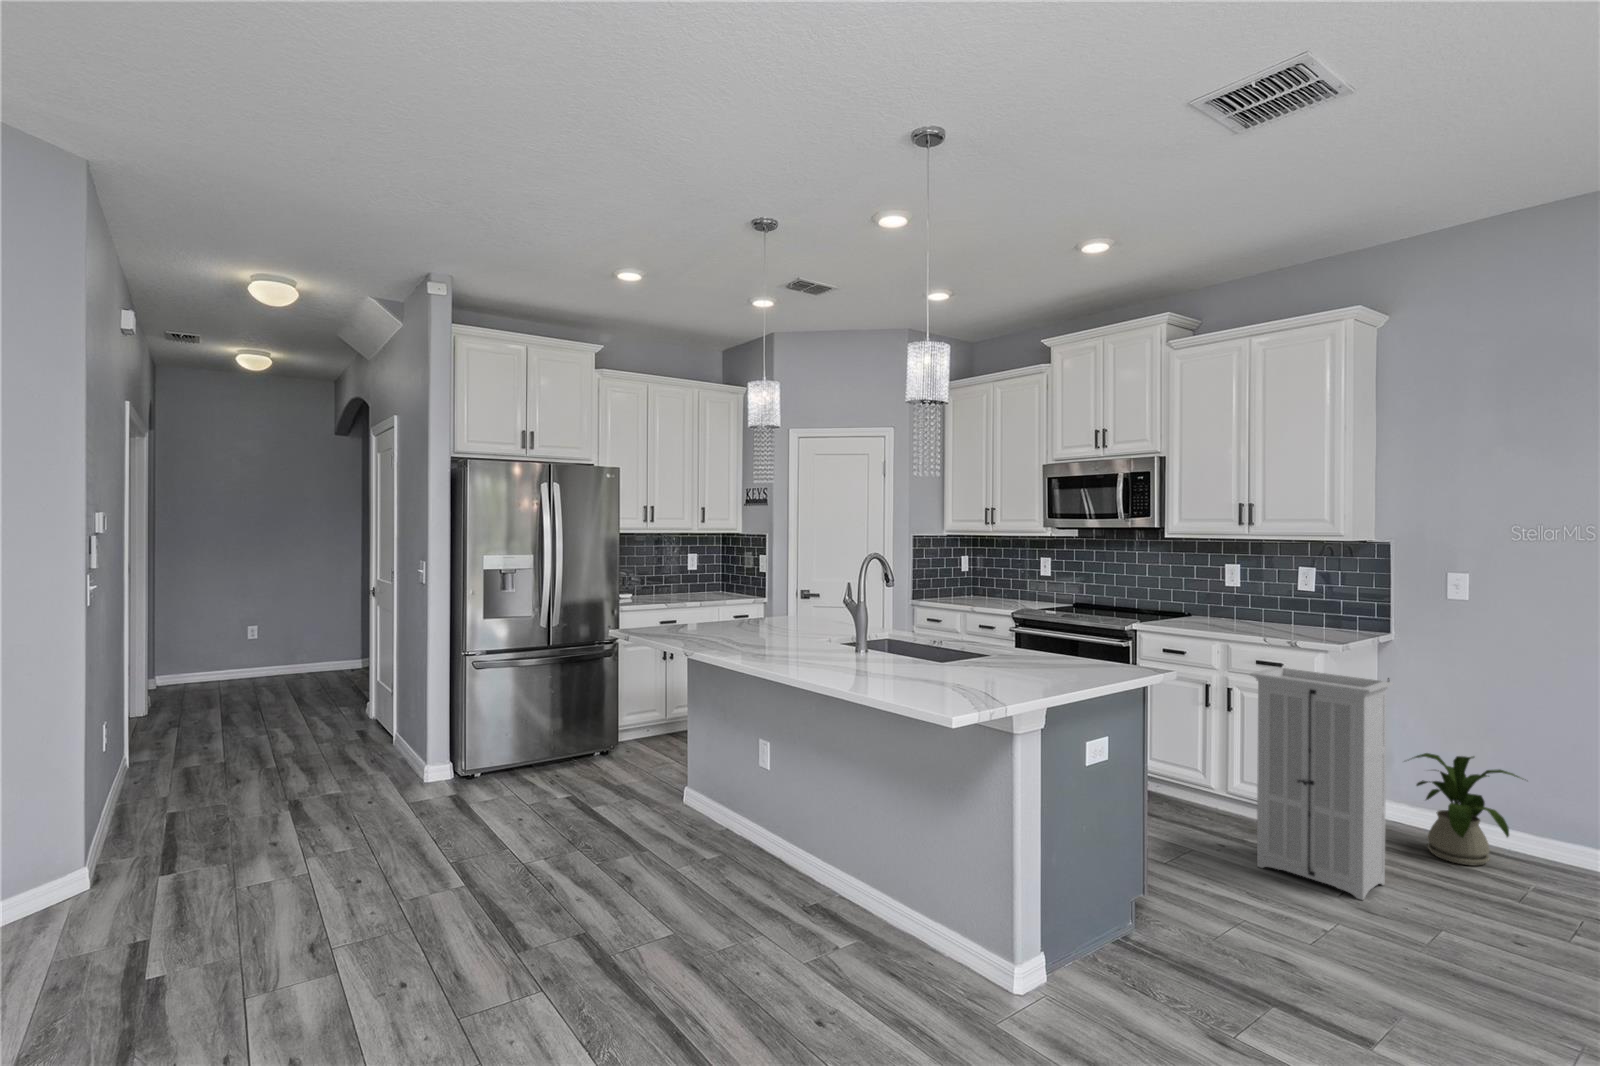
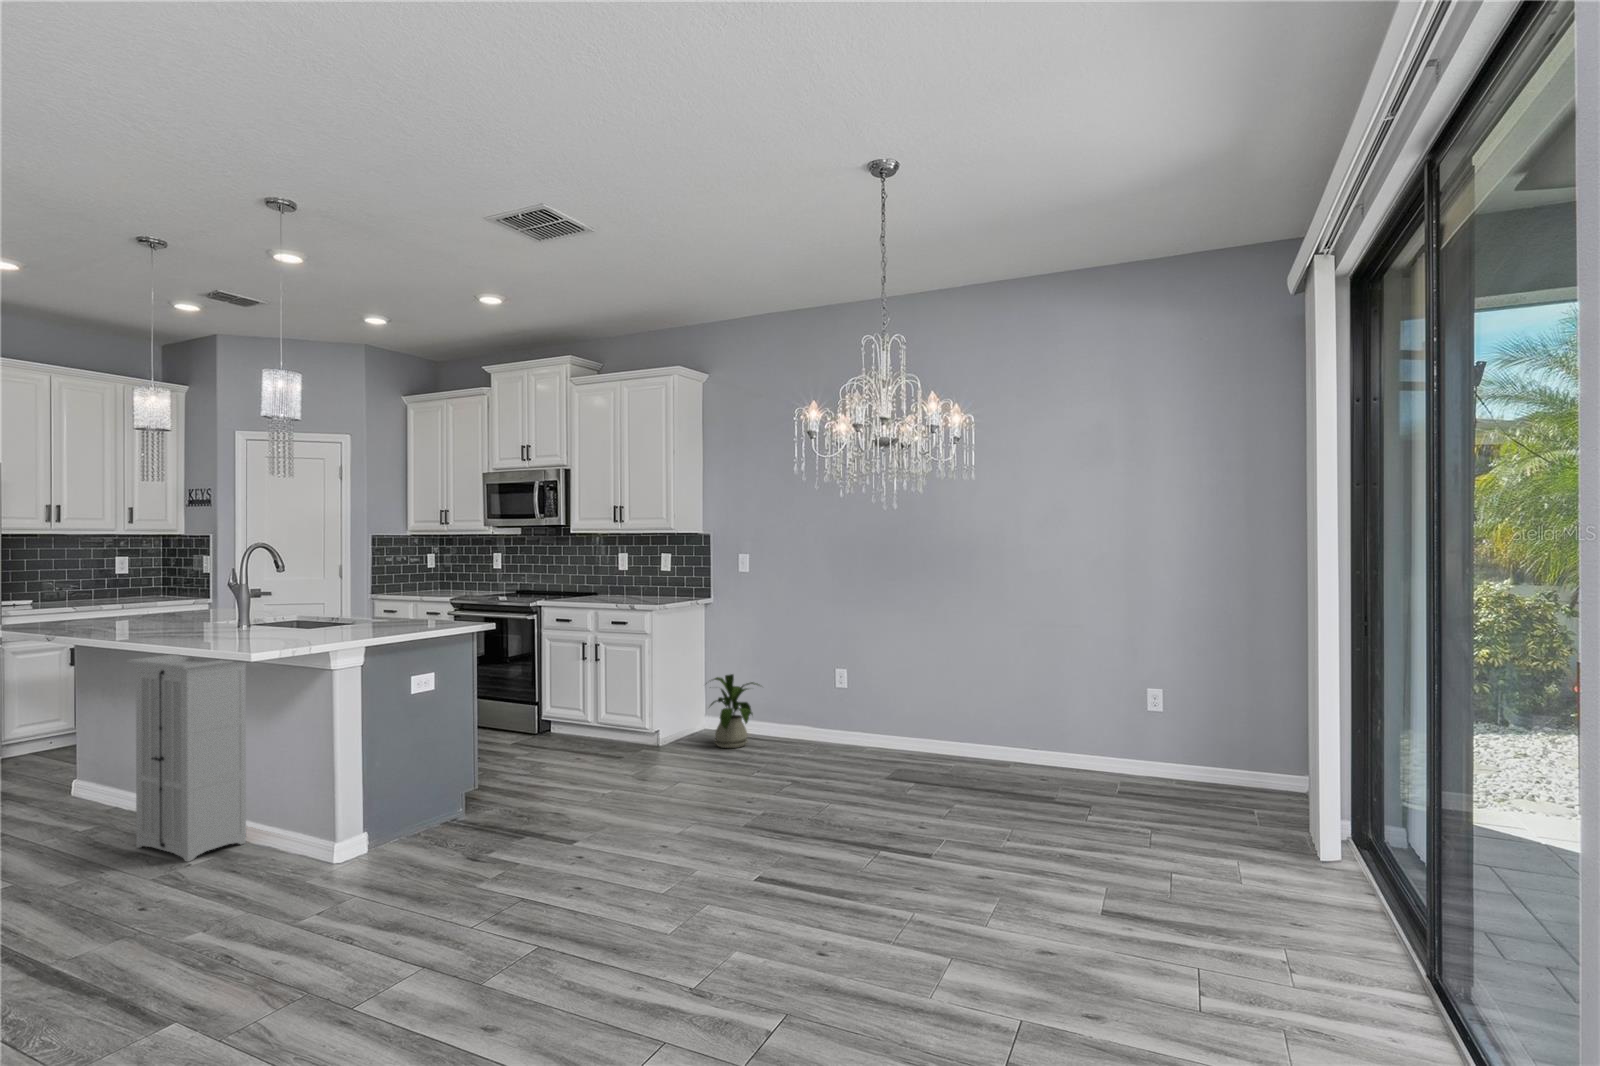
storage cabinet: present [1250,665,1393,900] -> present [127,654,247,862]

